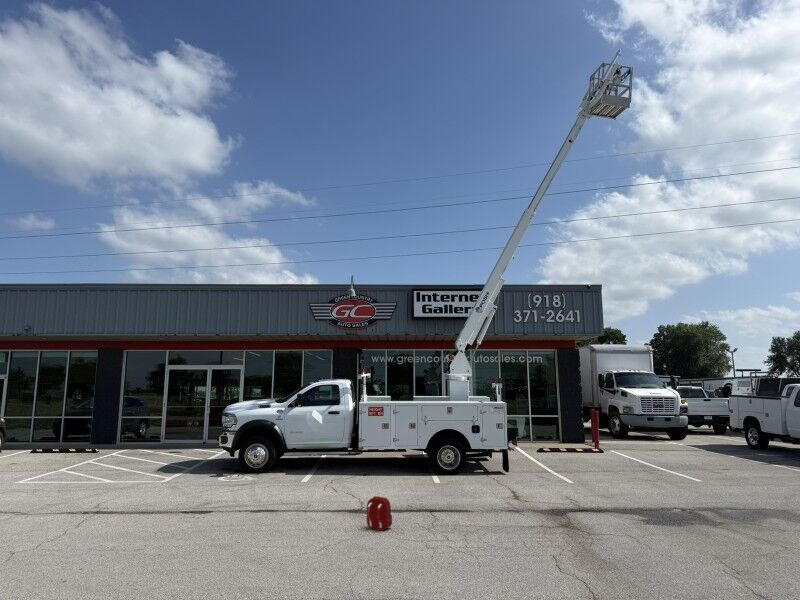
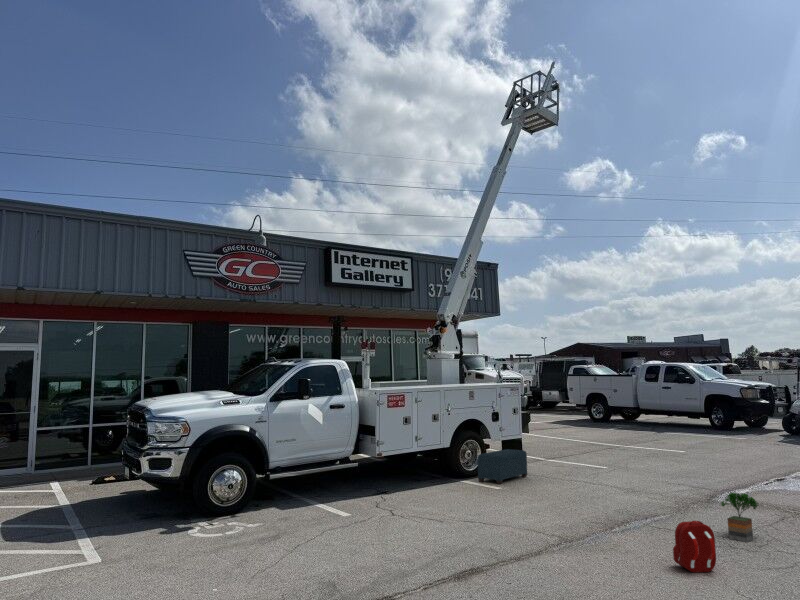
bench: none [441,453,489,478] -> present [478,449,527,484]
potted tree: none [463,487,488,525] -> present [721,493,758,542]

